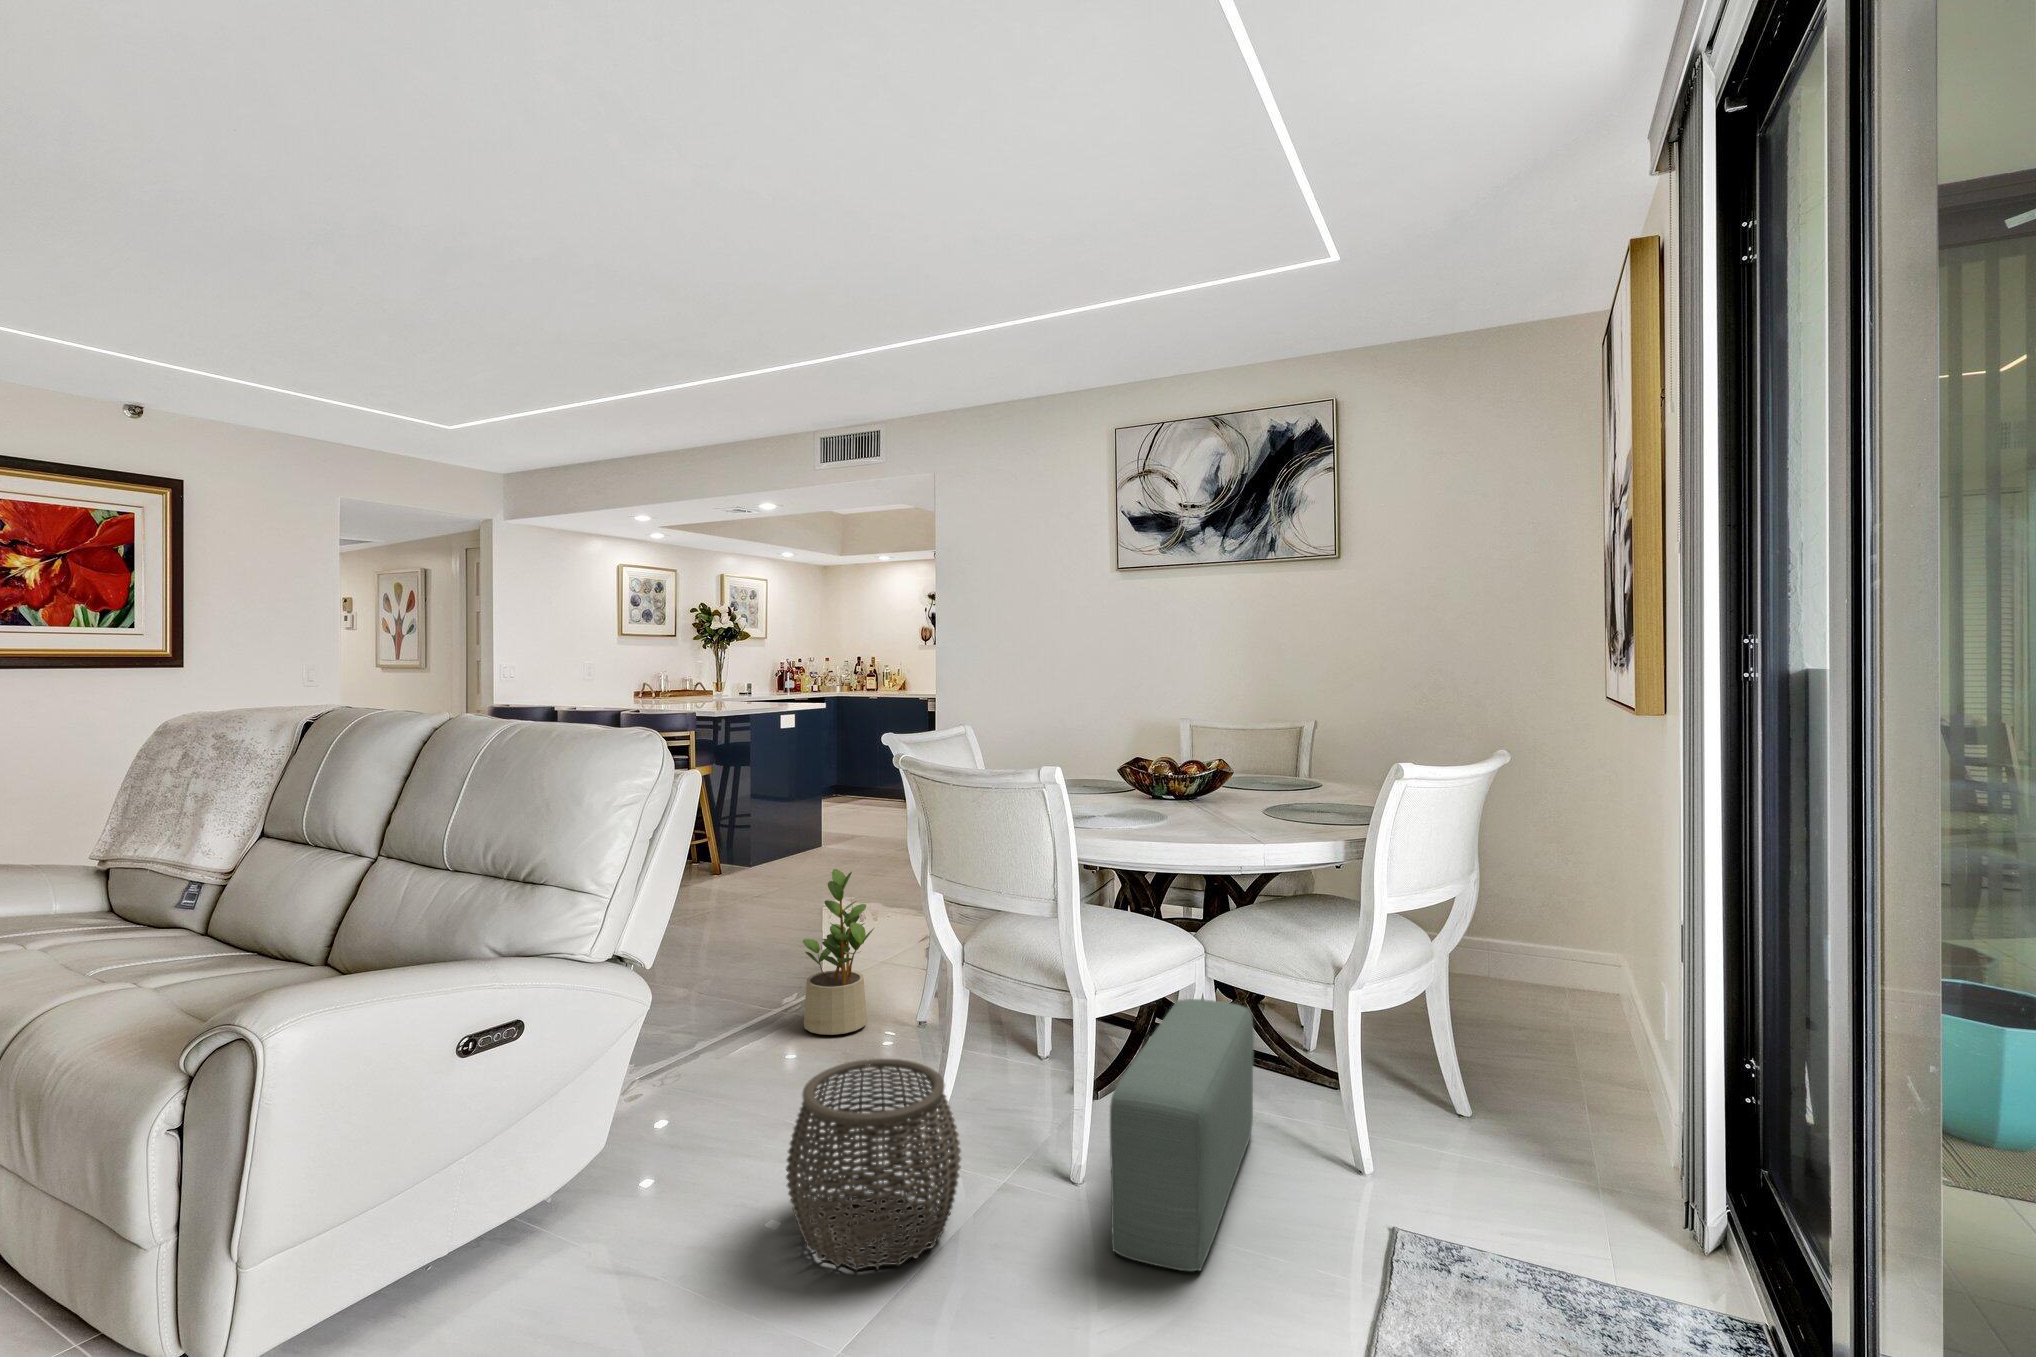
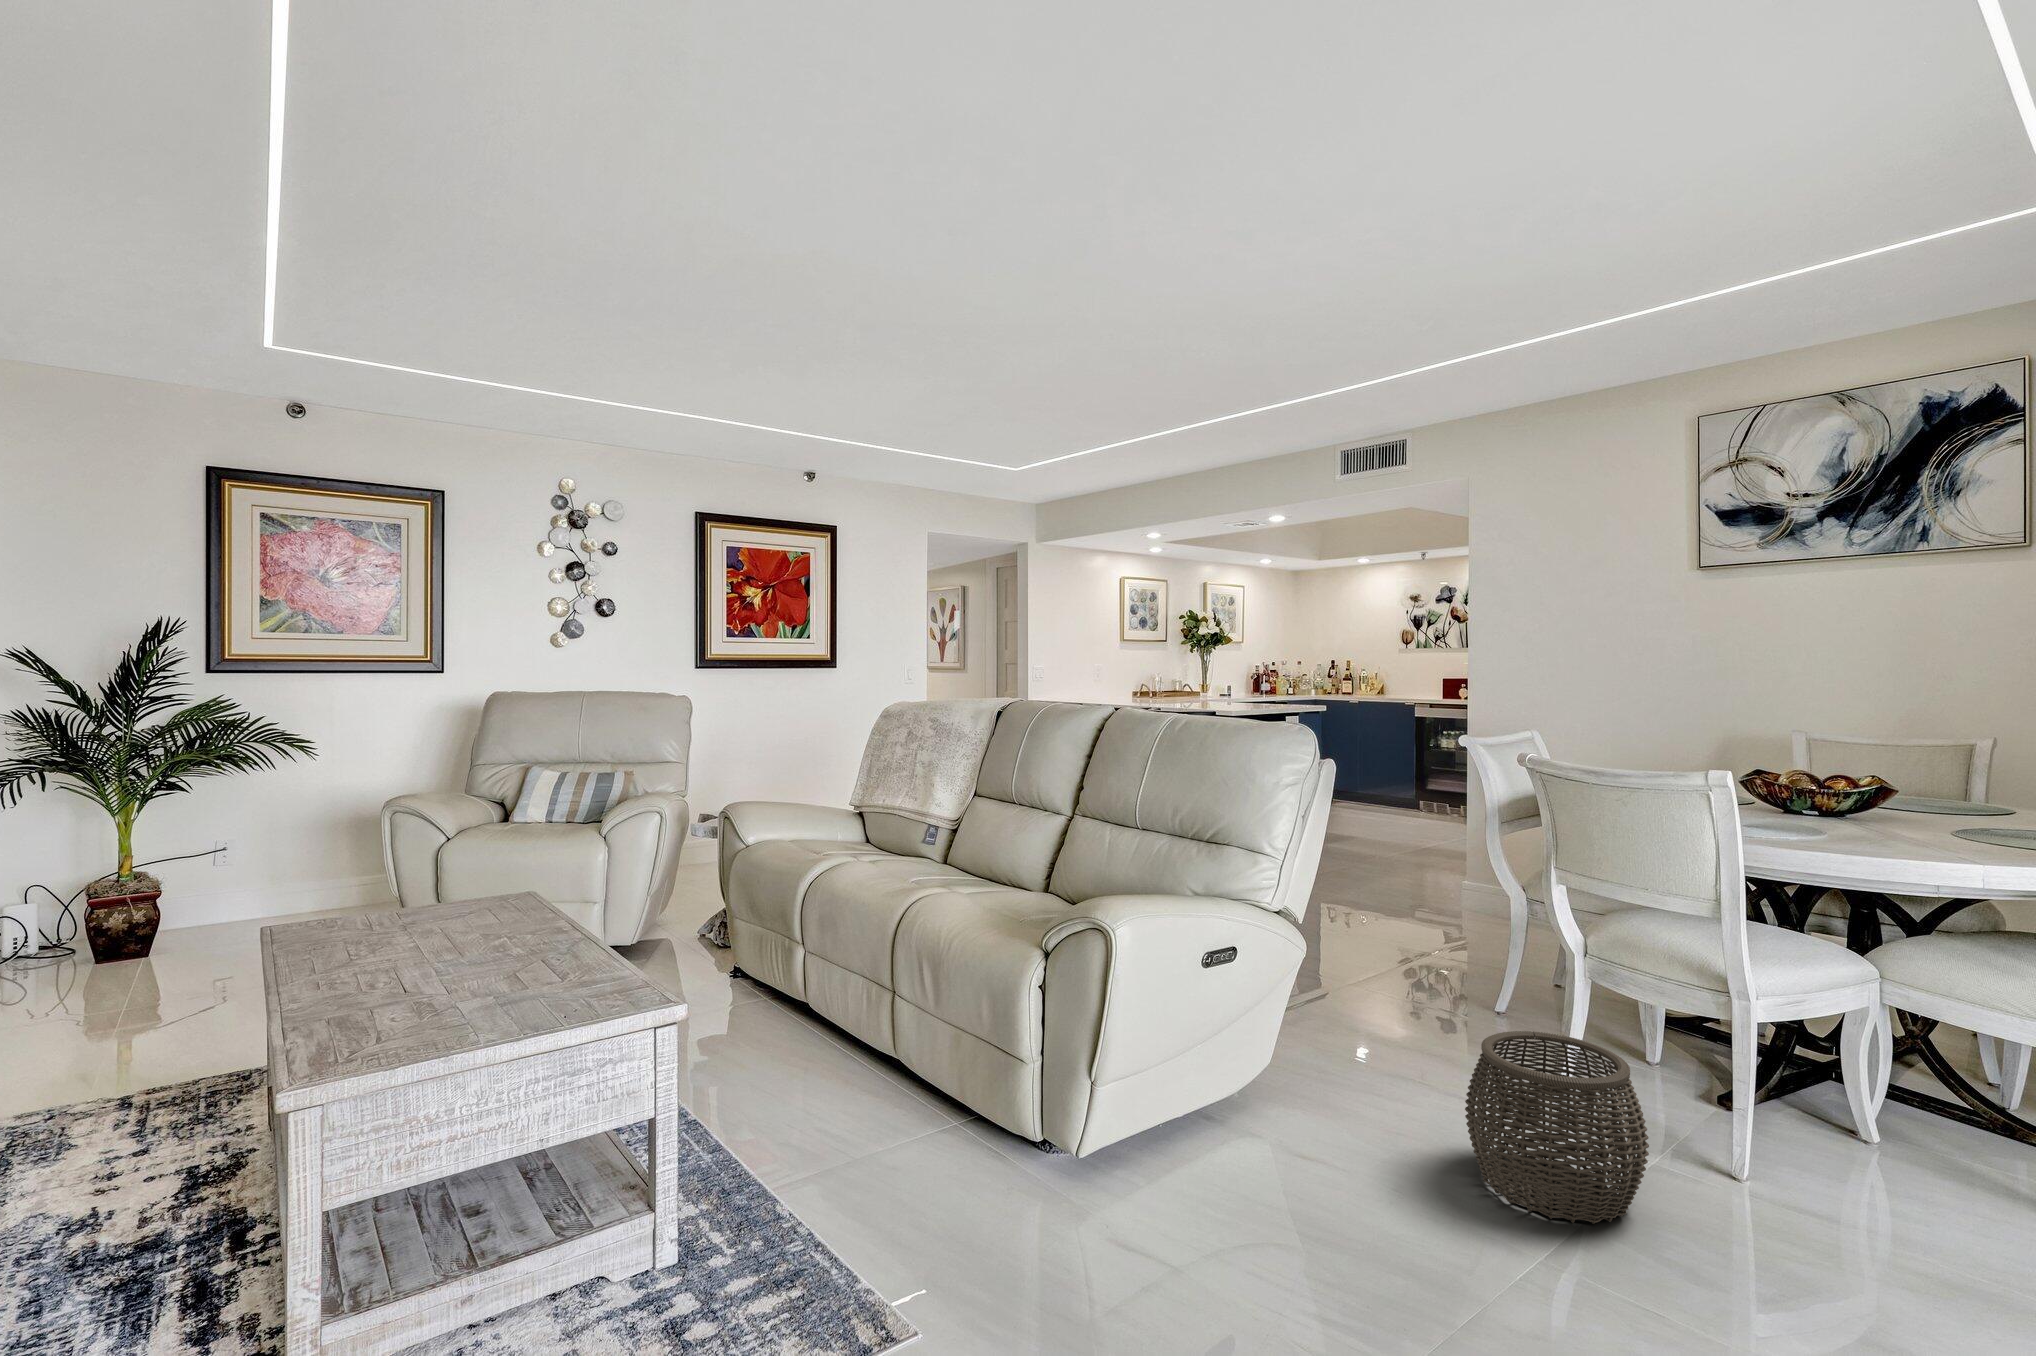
potted plant: present [803,869,874,1035] -> none [1386,858,1464,1013]
pouf: present [1110,999,1254,1271] -> none [1832,1024,1980,1302]

